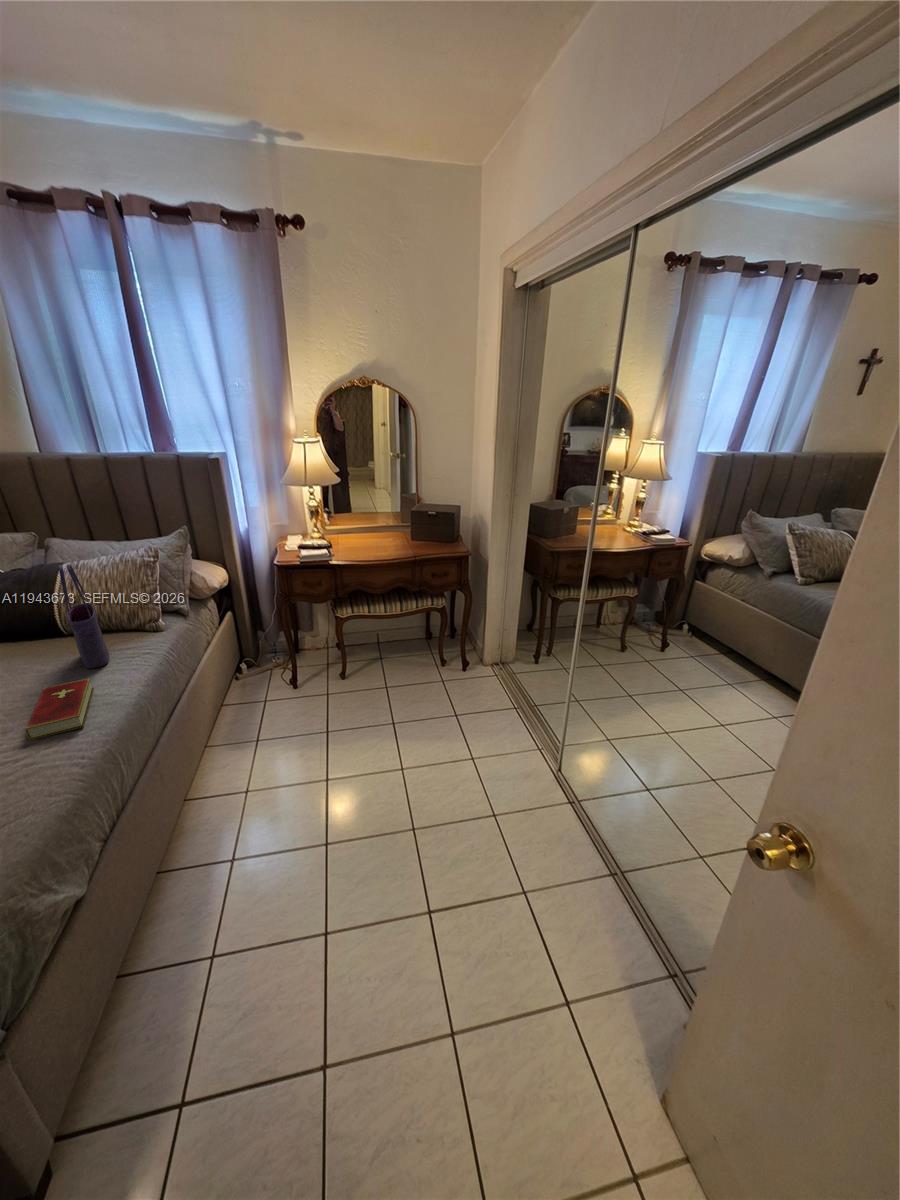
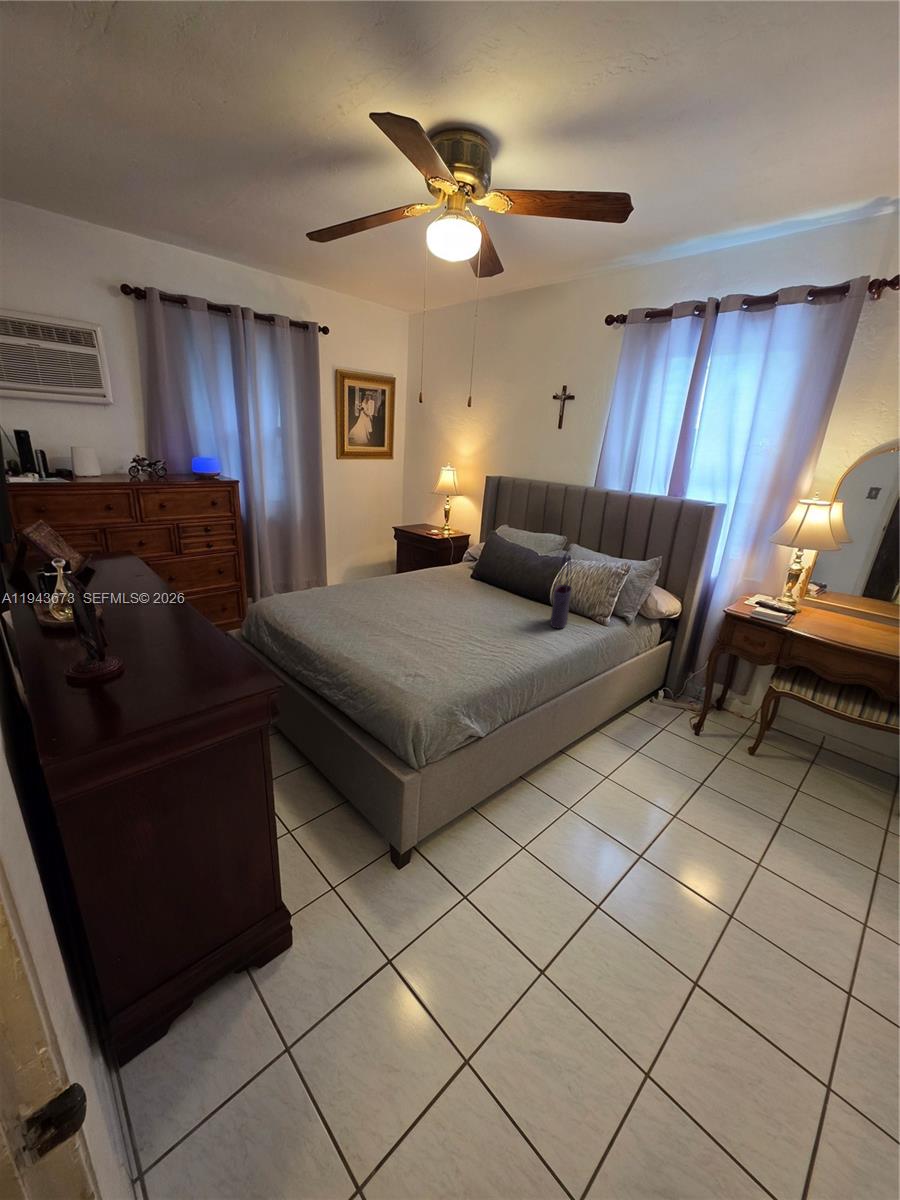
hardcover book: present [25,678,94,740] -> none [503,624,548,652]

